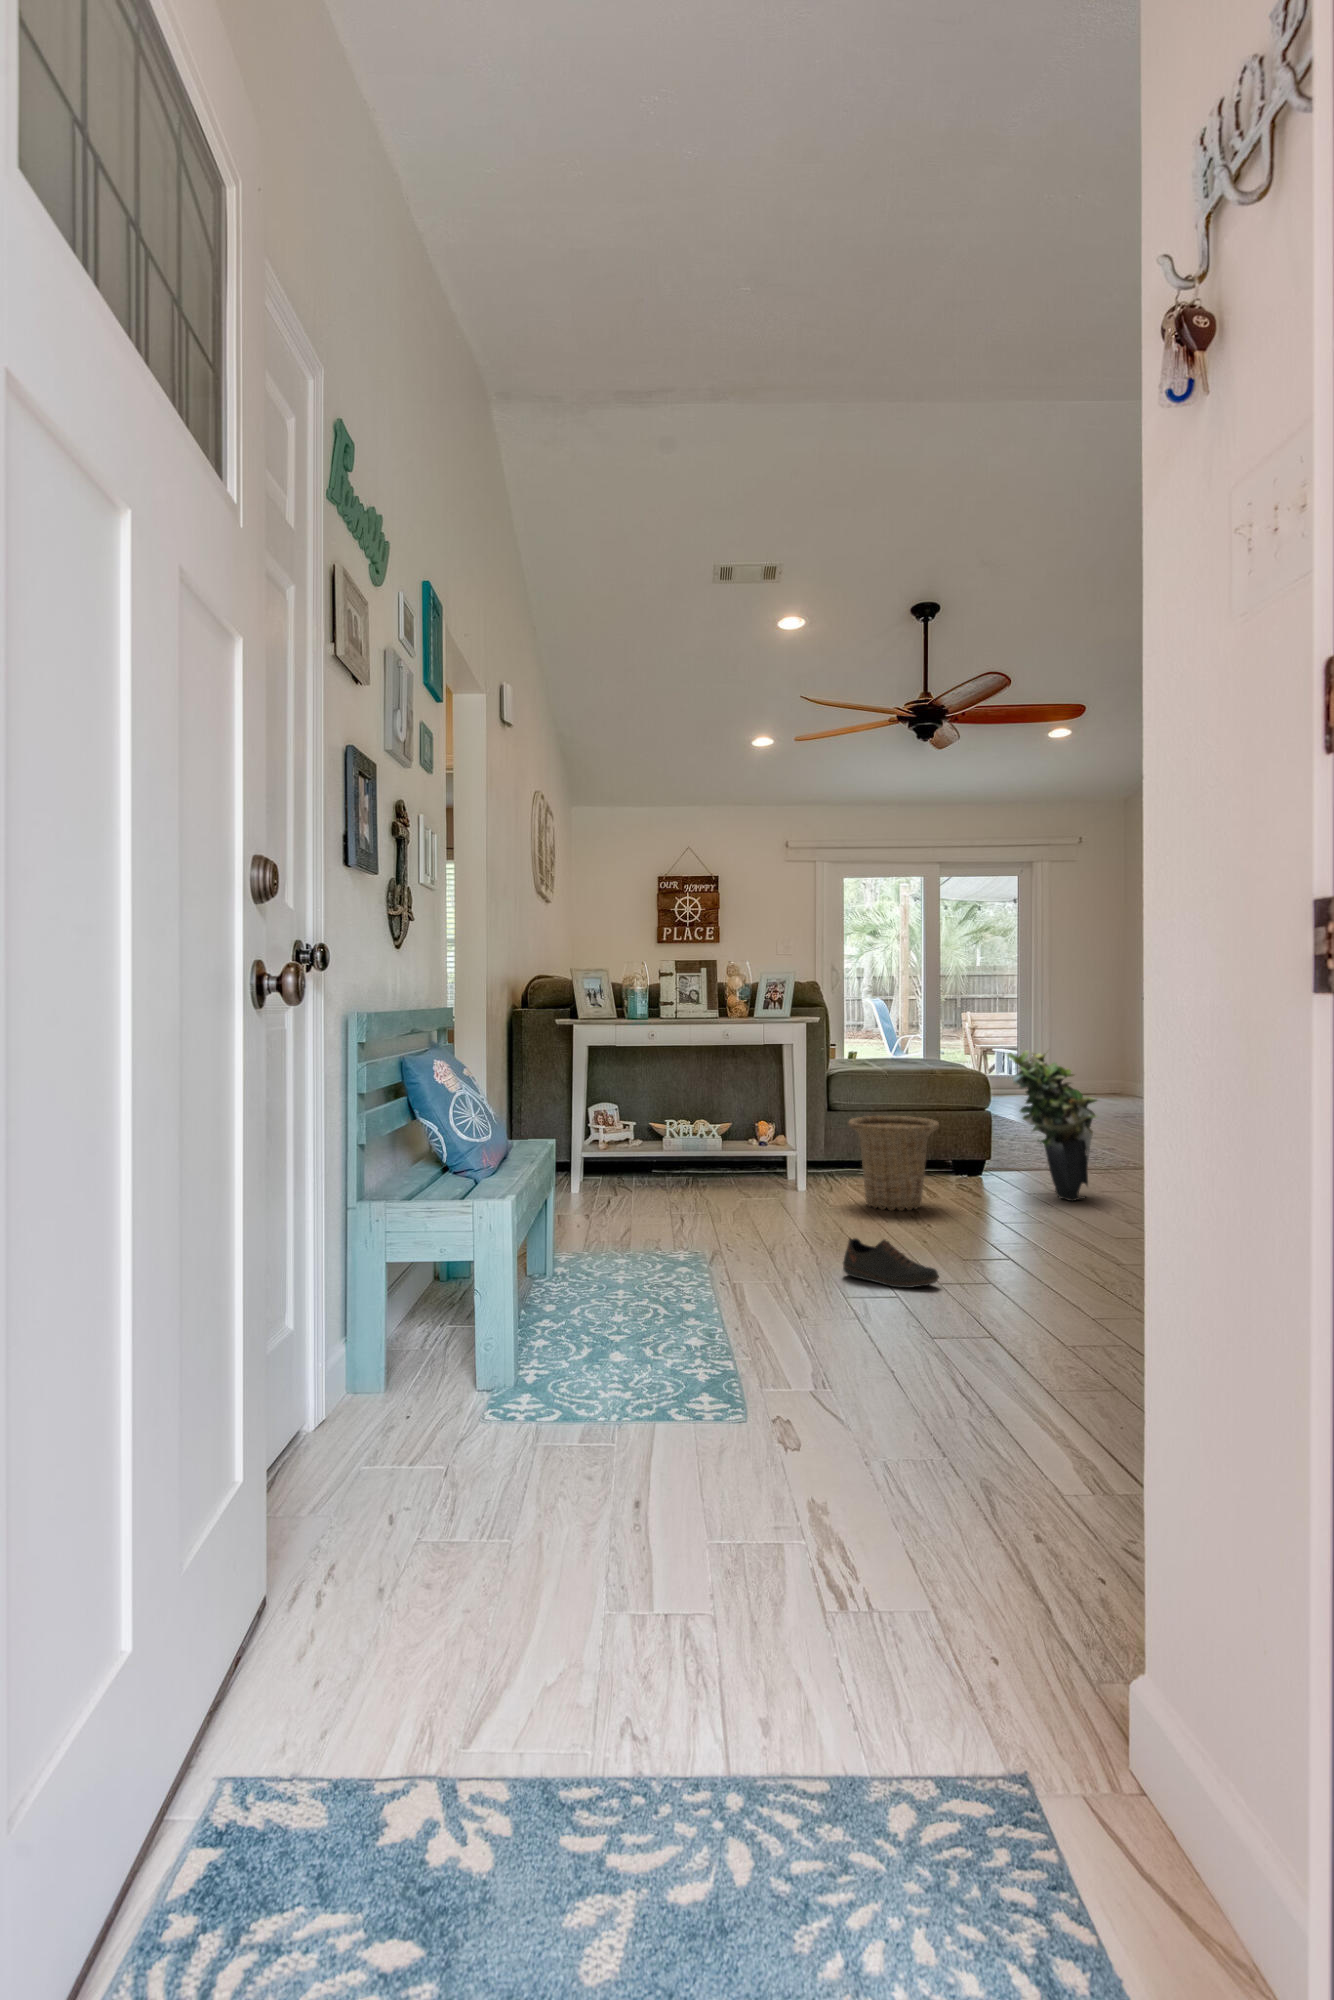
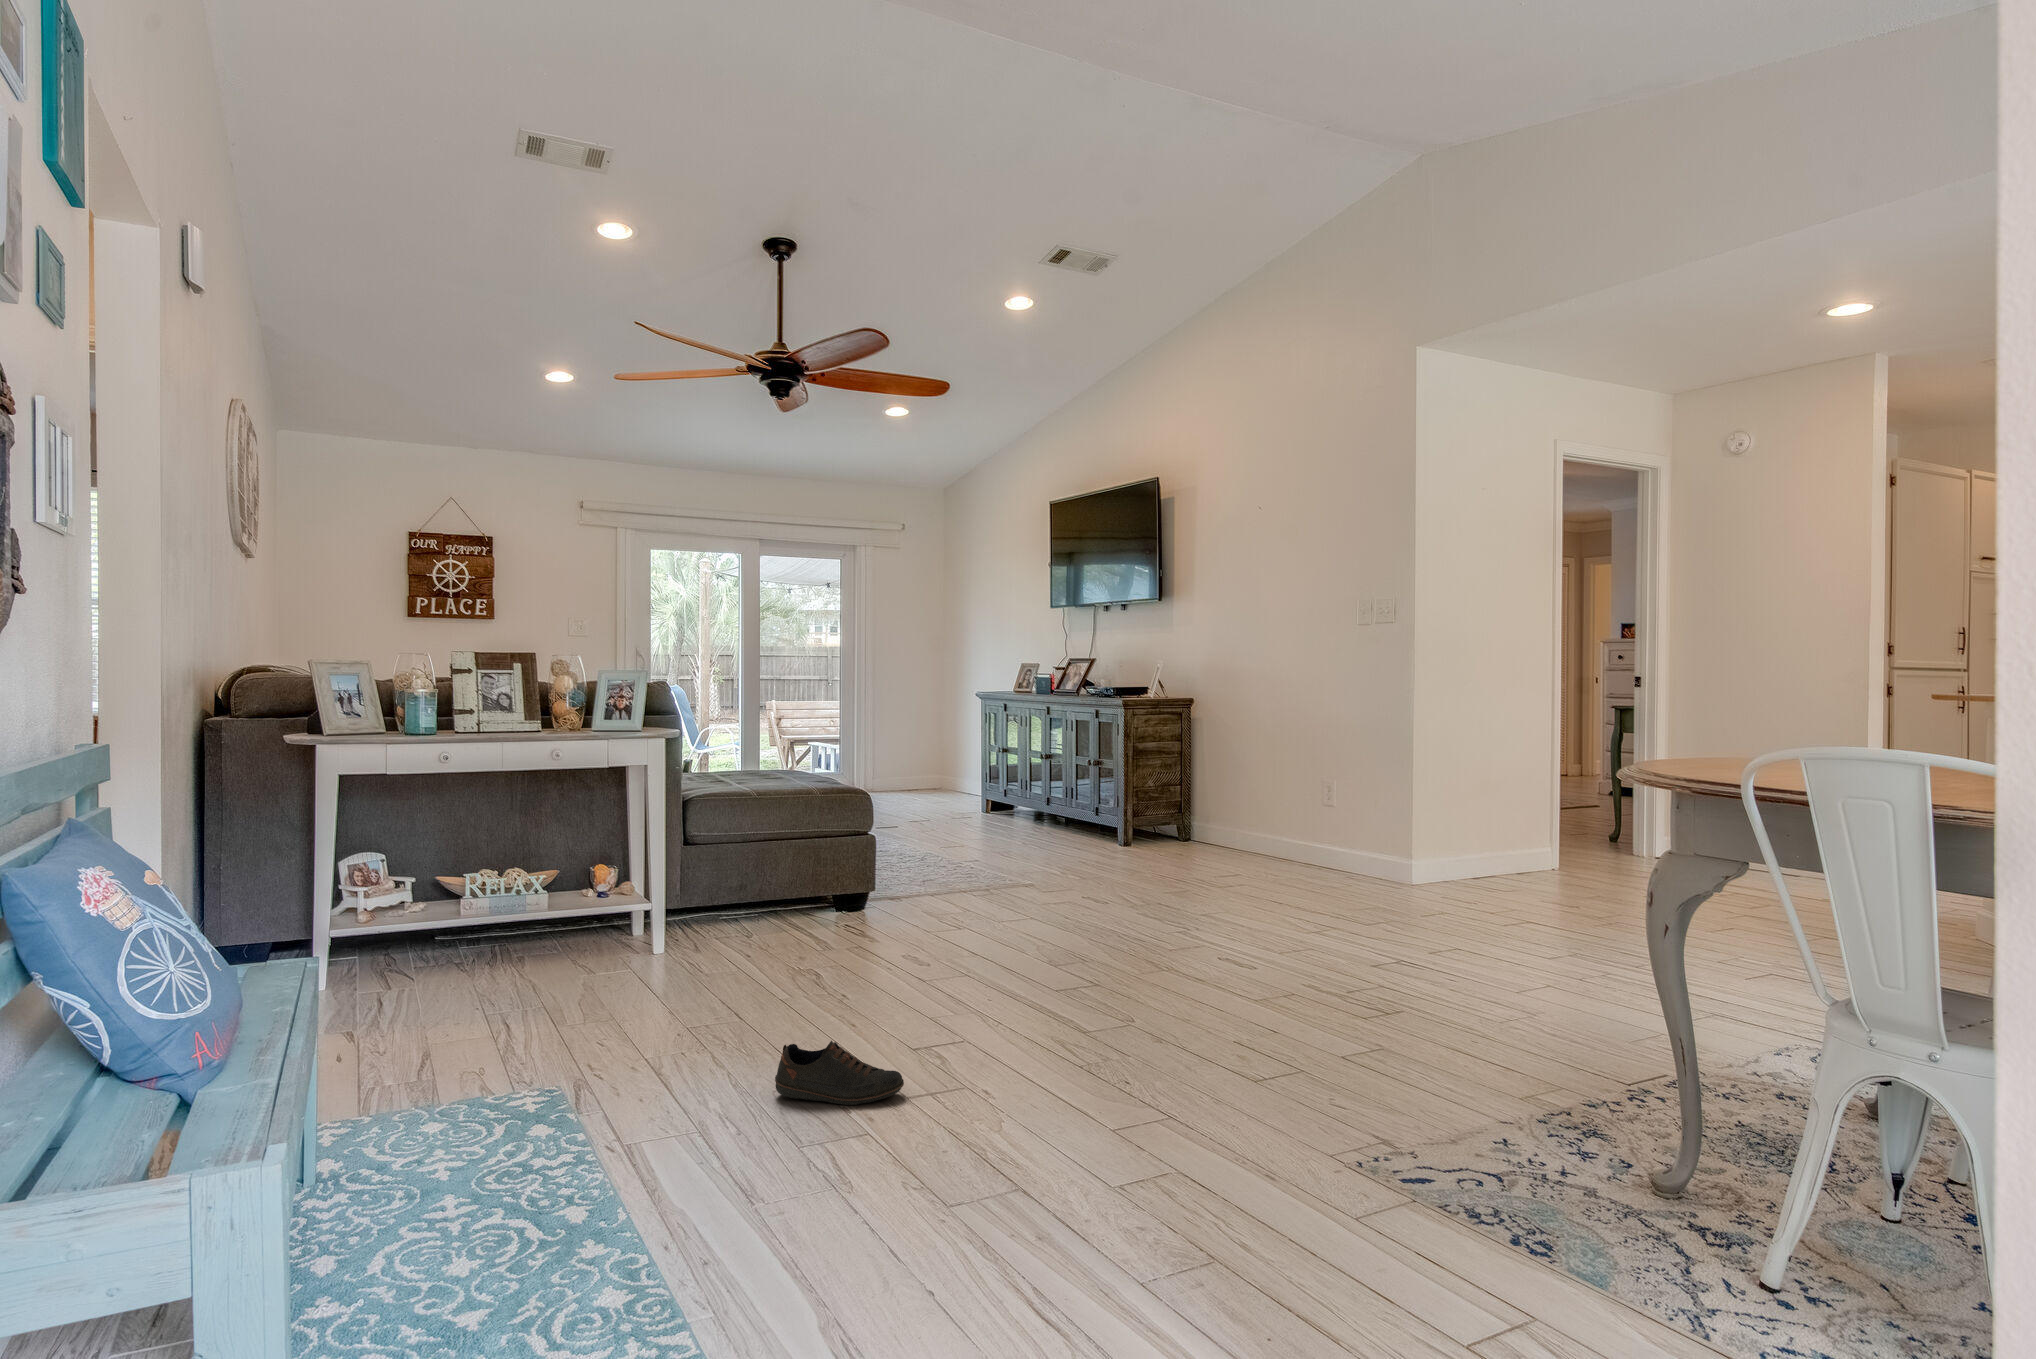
potted plant: present [1008,1051,1097,1201] -> none [902,761,1002,932]
basket: present [849,1116,939,1211] -> none [729,851,841,972]

